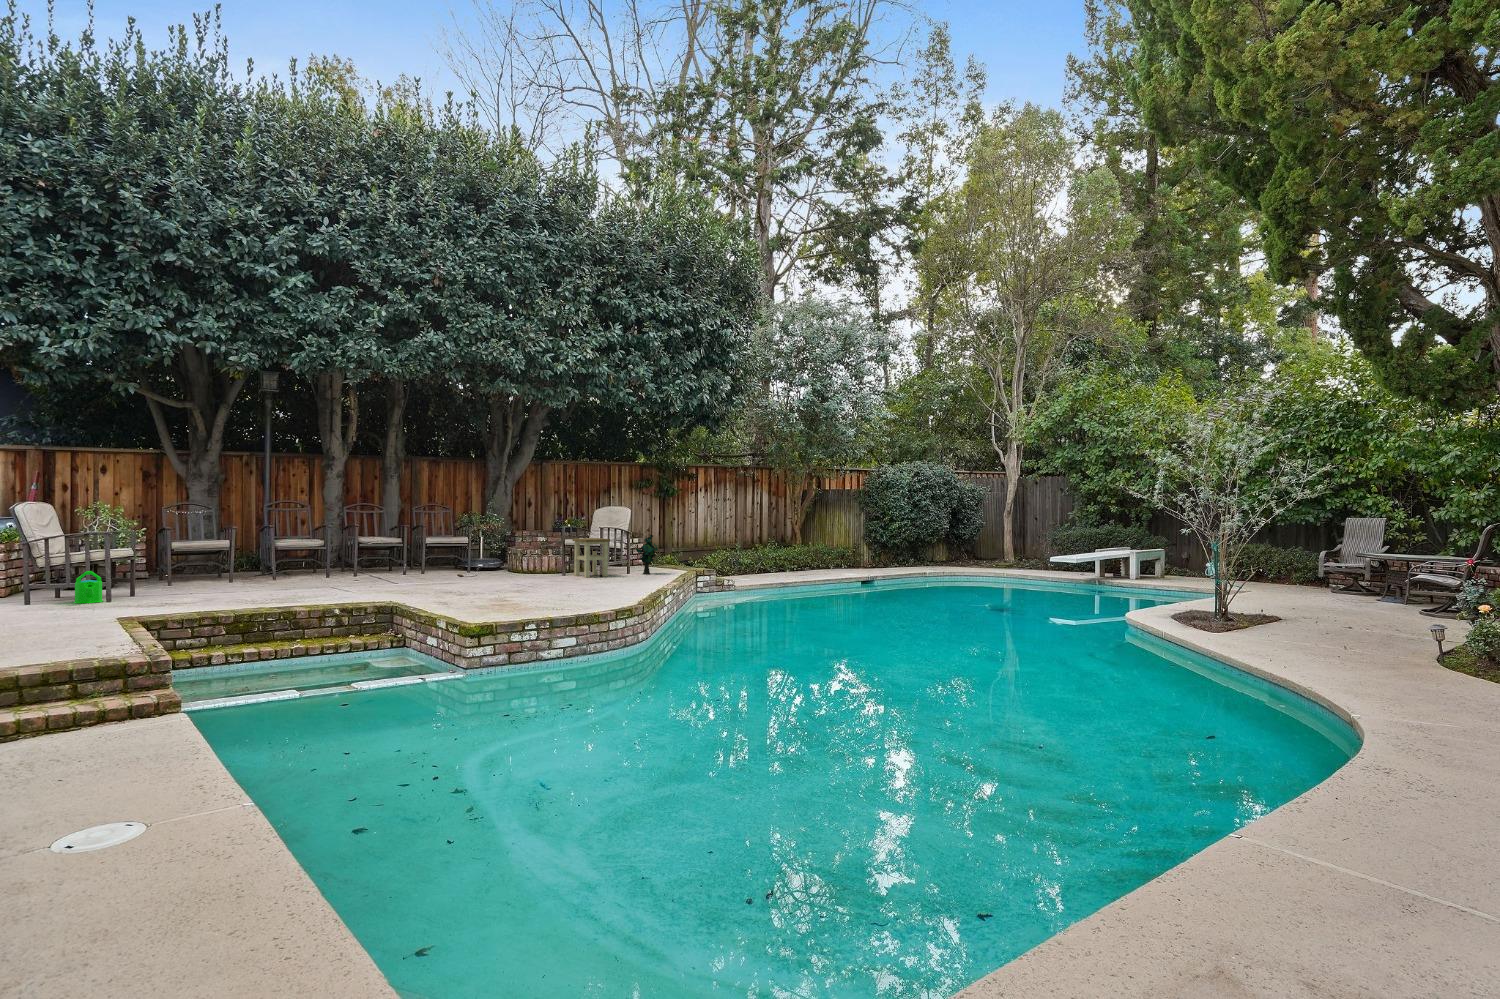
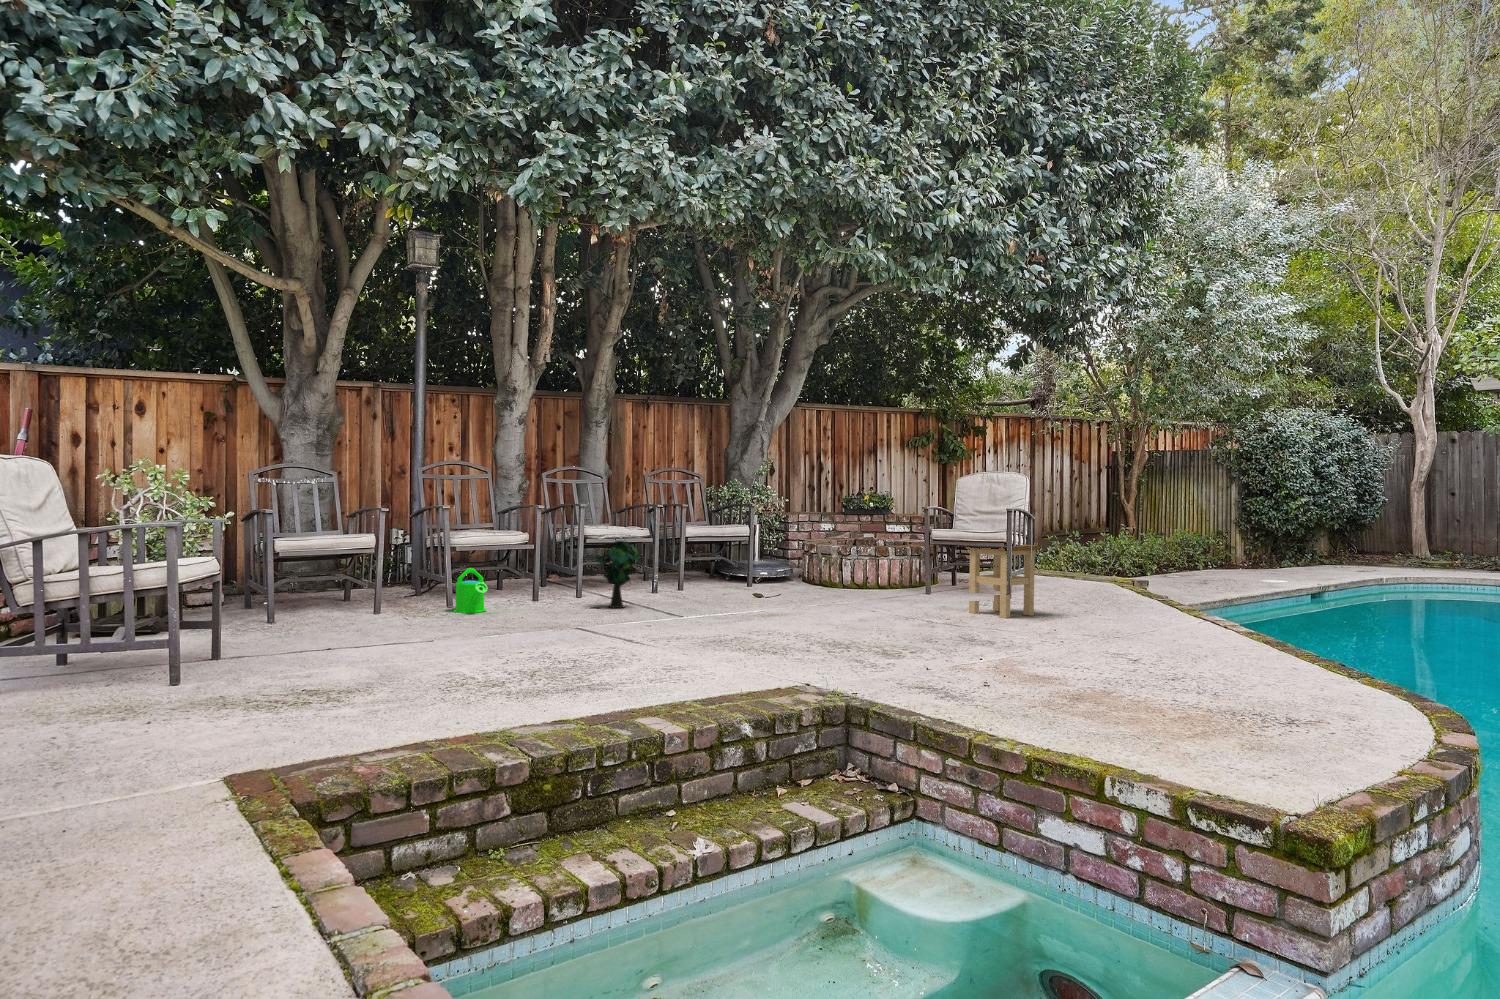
decorative plant: present [636,535,658,574] -> present [595,539,639,608]
watering can: present [73,571,103,603] -> present [453,568,488,613]

